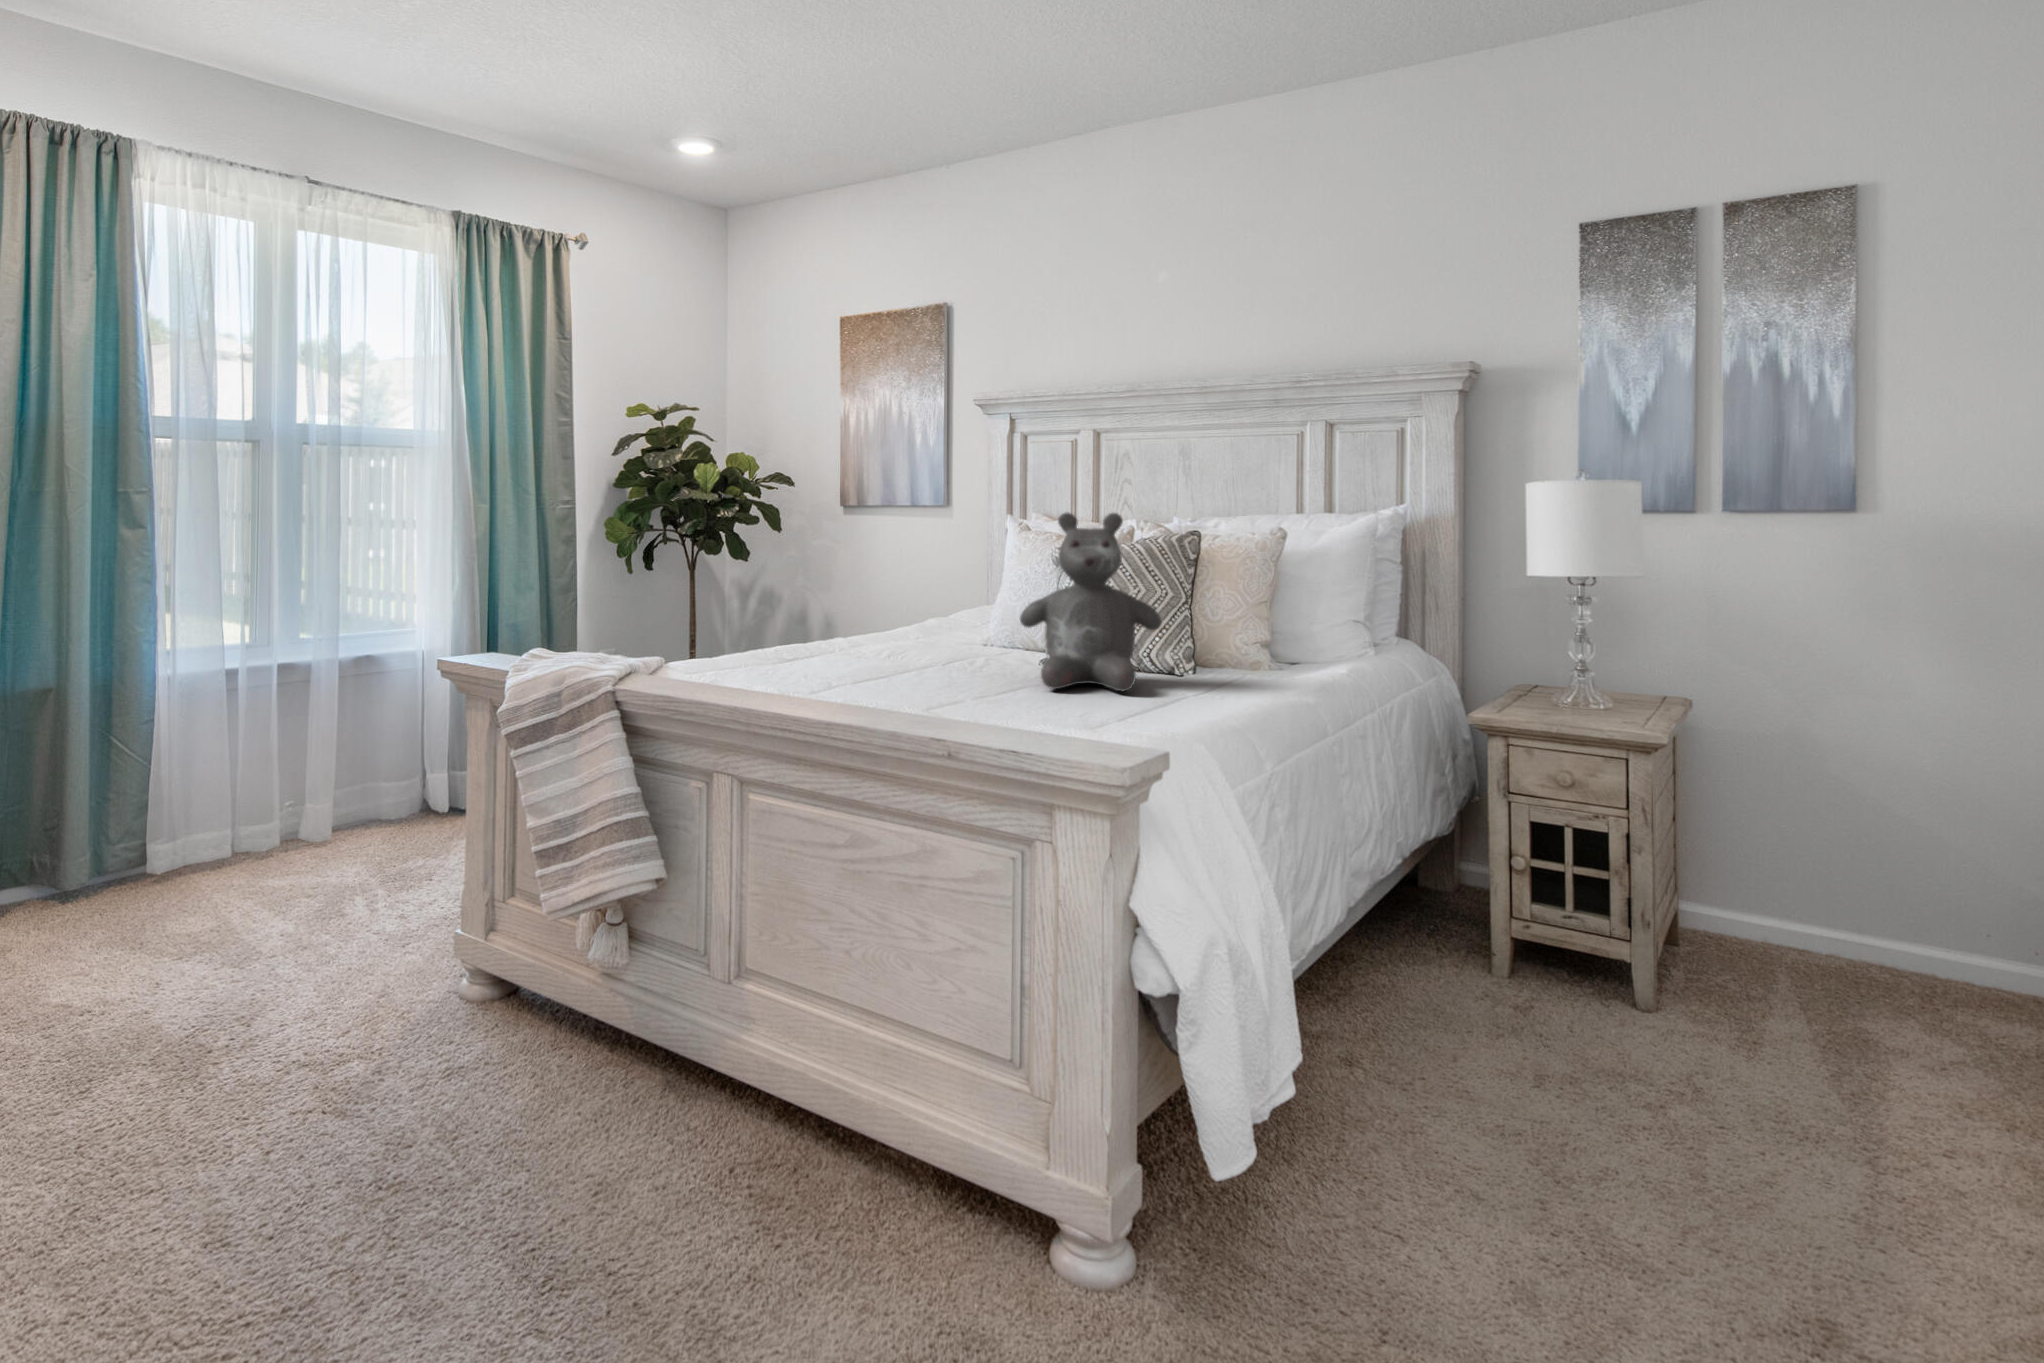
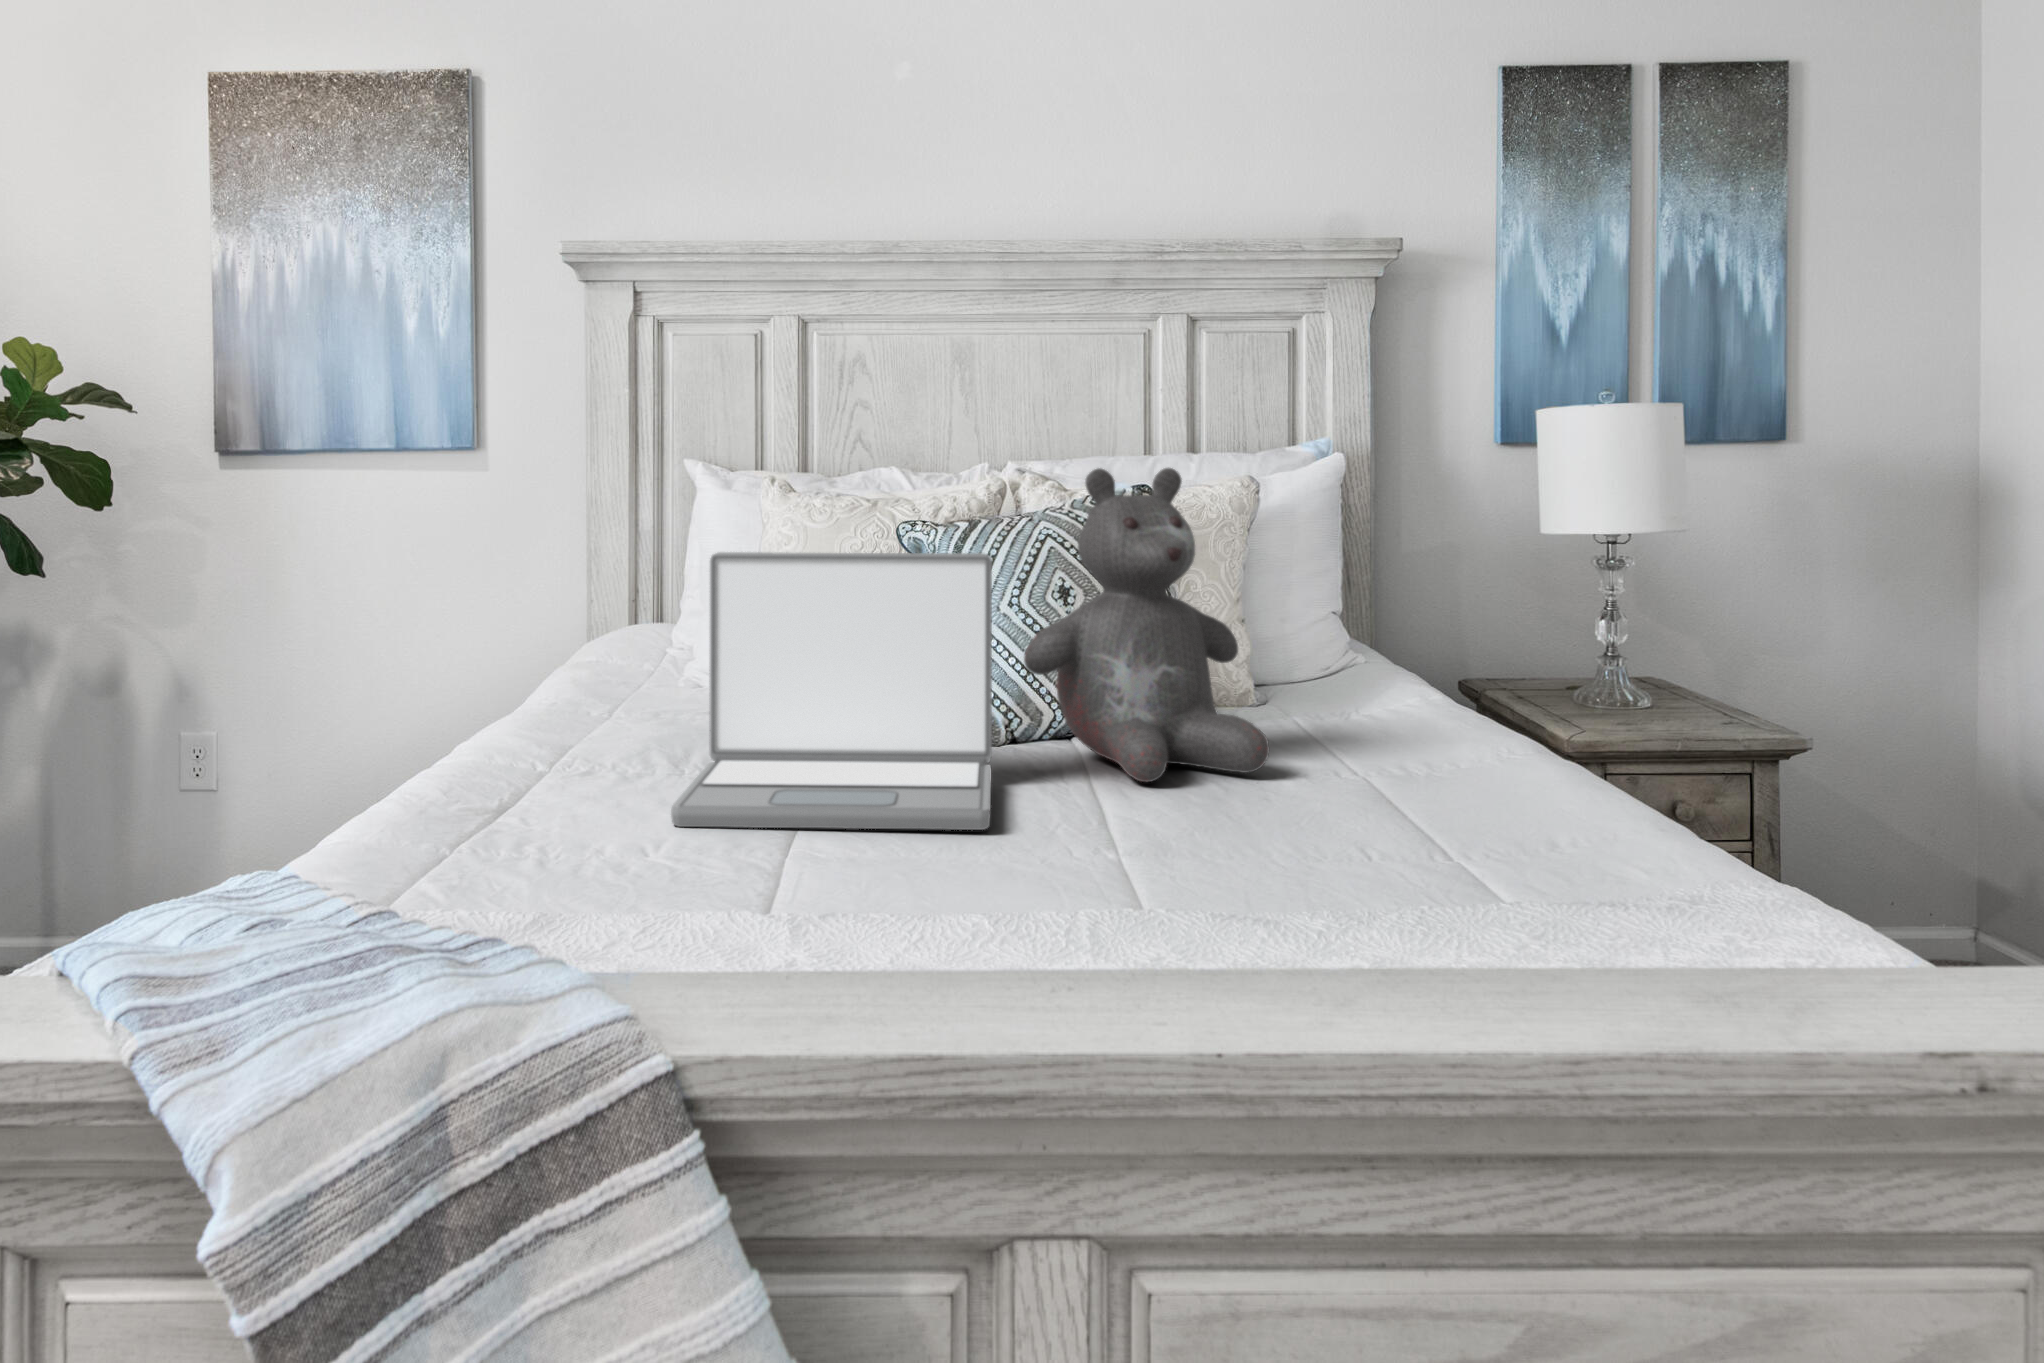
laptop: none [782,552,975,695] -> present [671,552,992,830]

